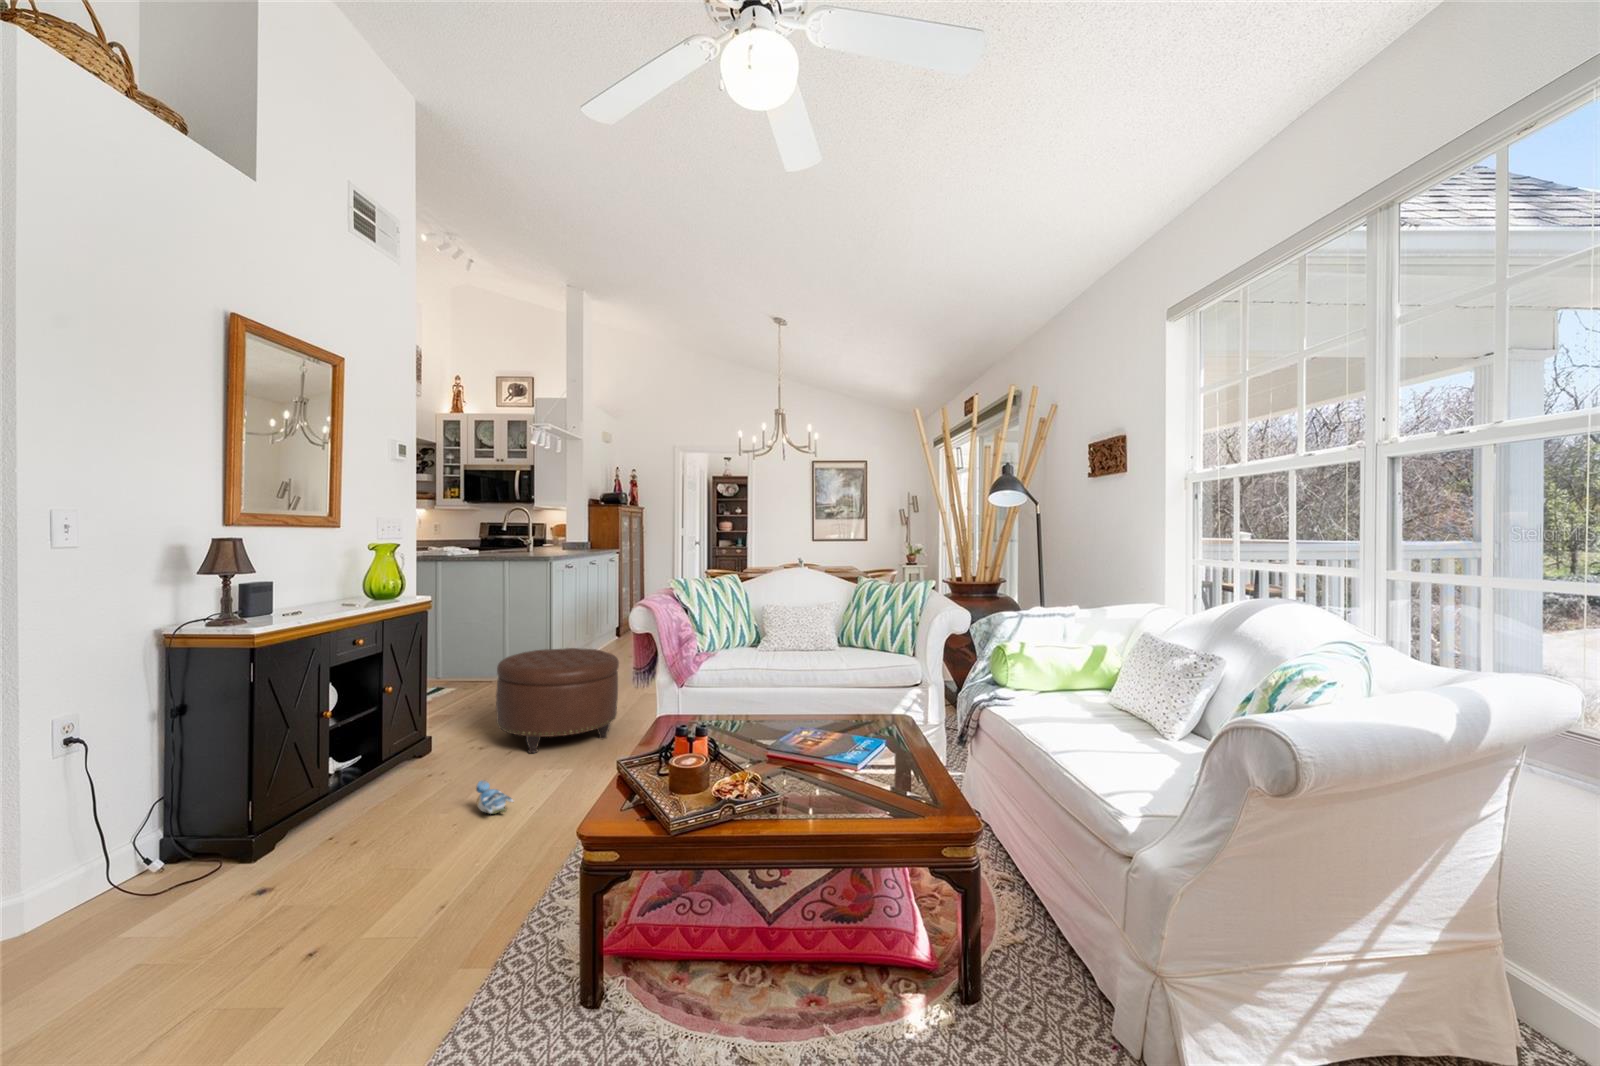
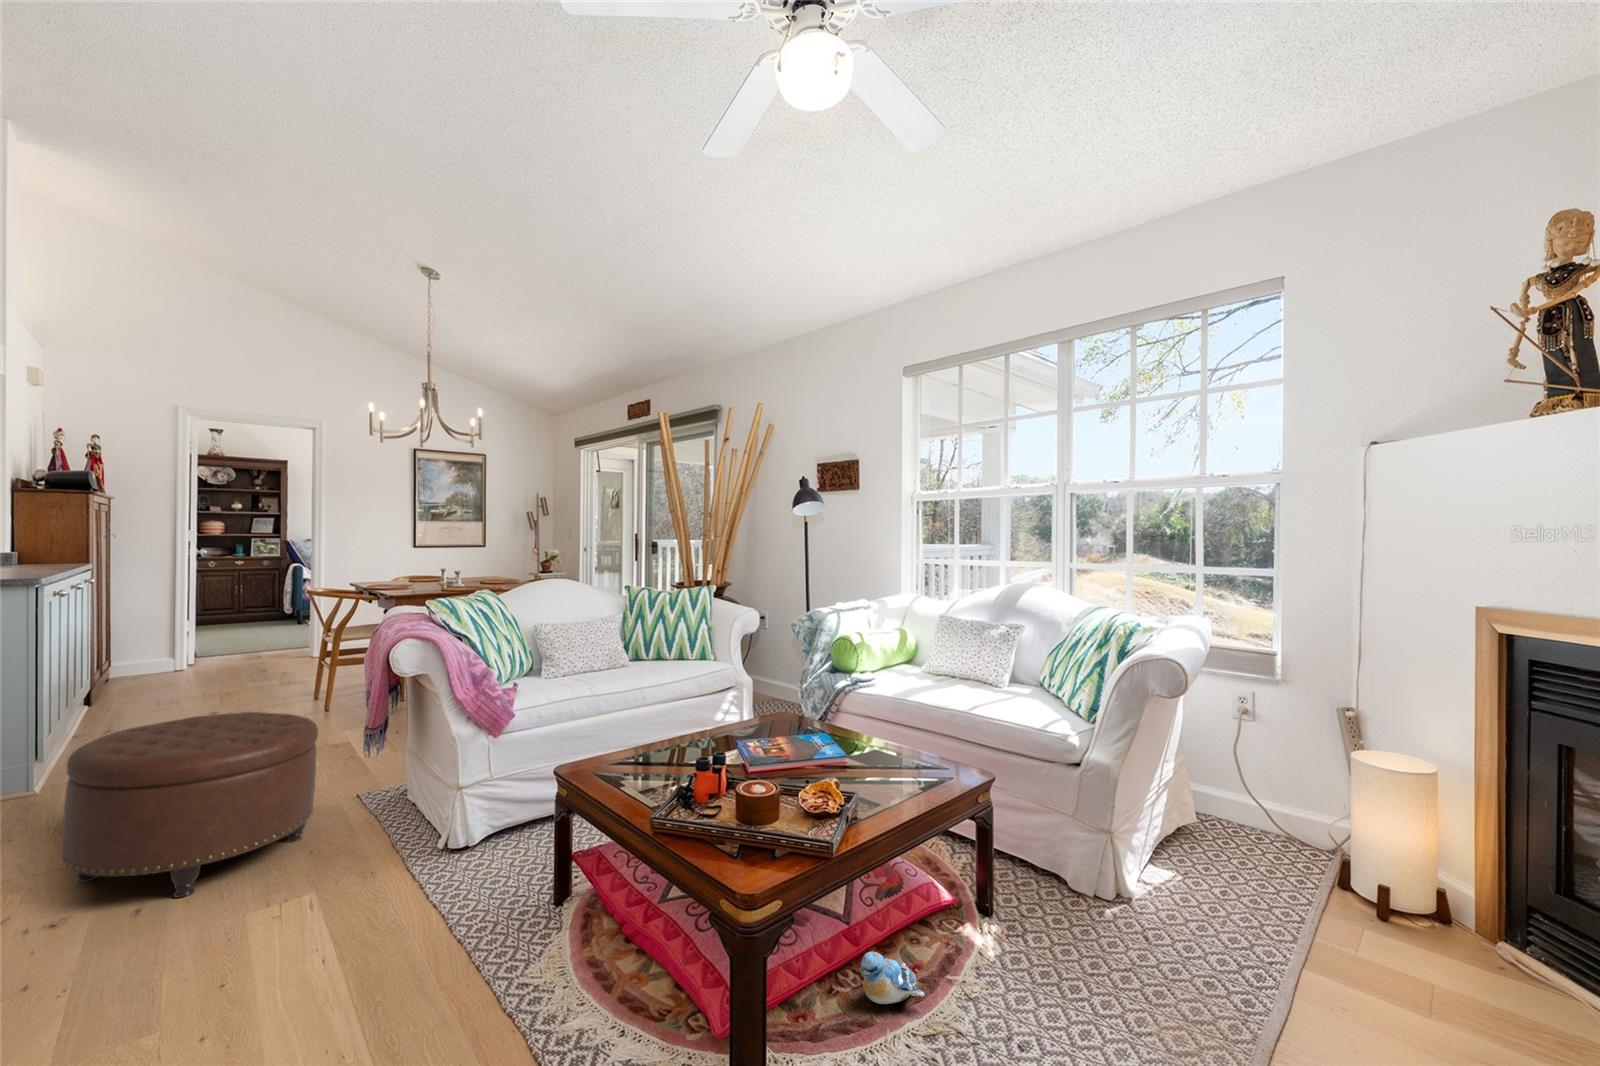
plush toy: present [476,781,513,814] -> present [859,952,925,1004]

